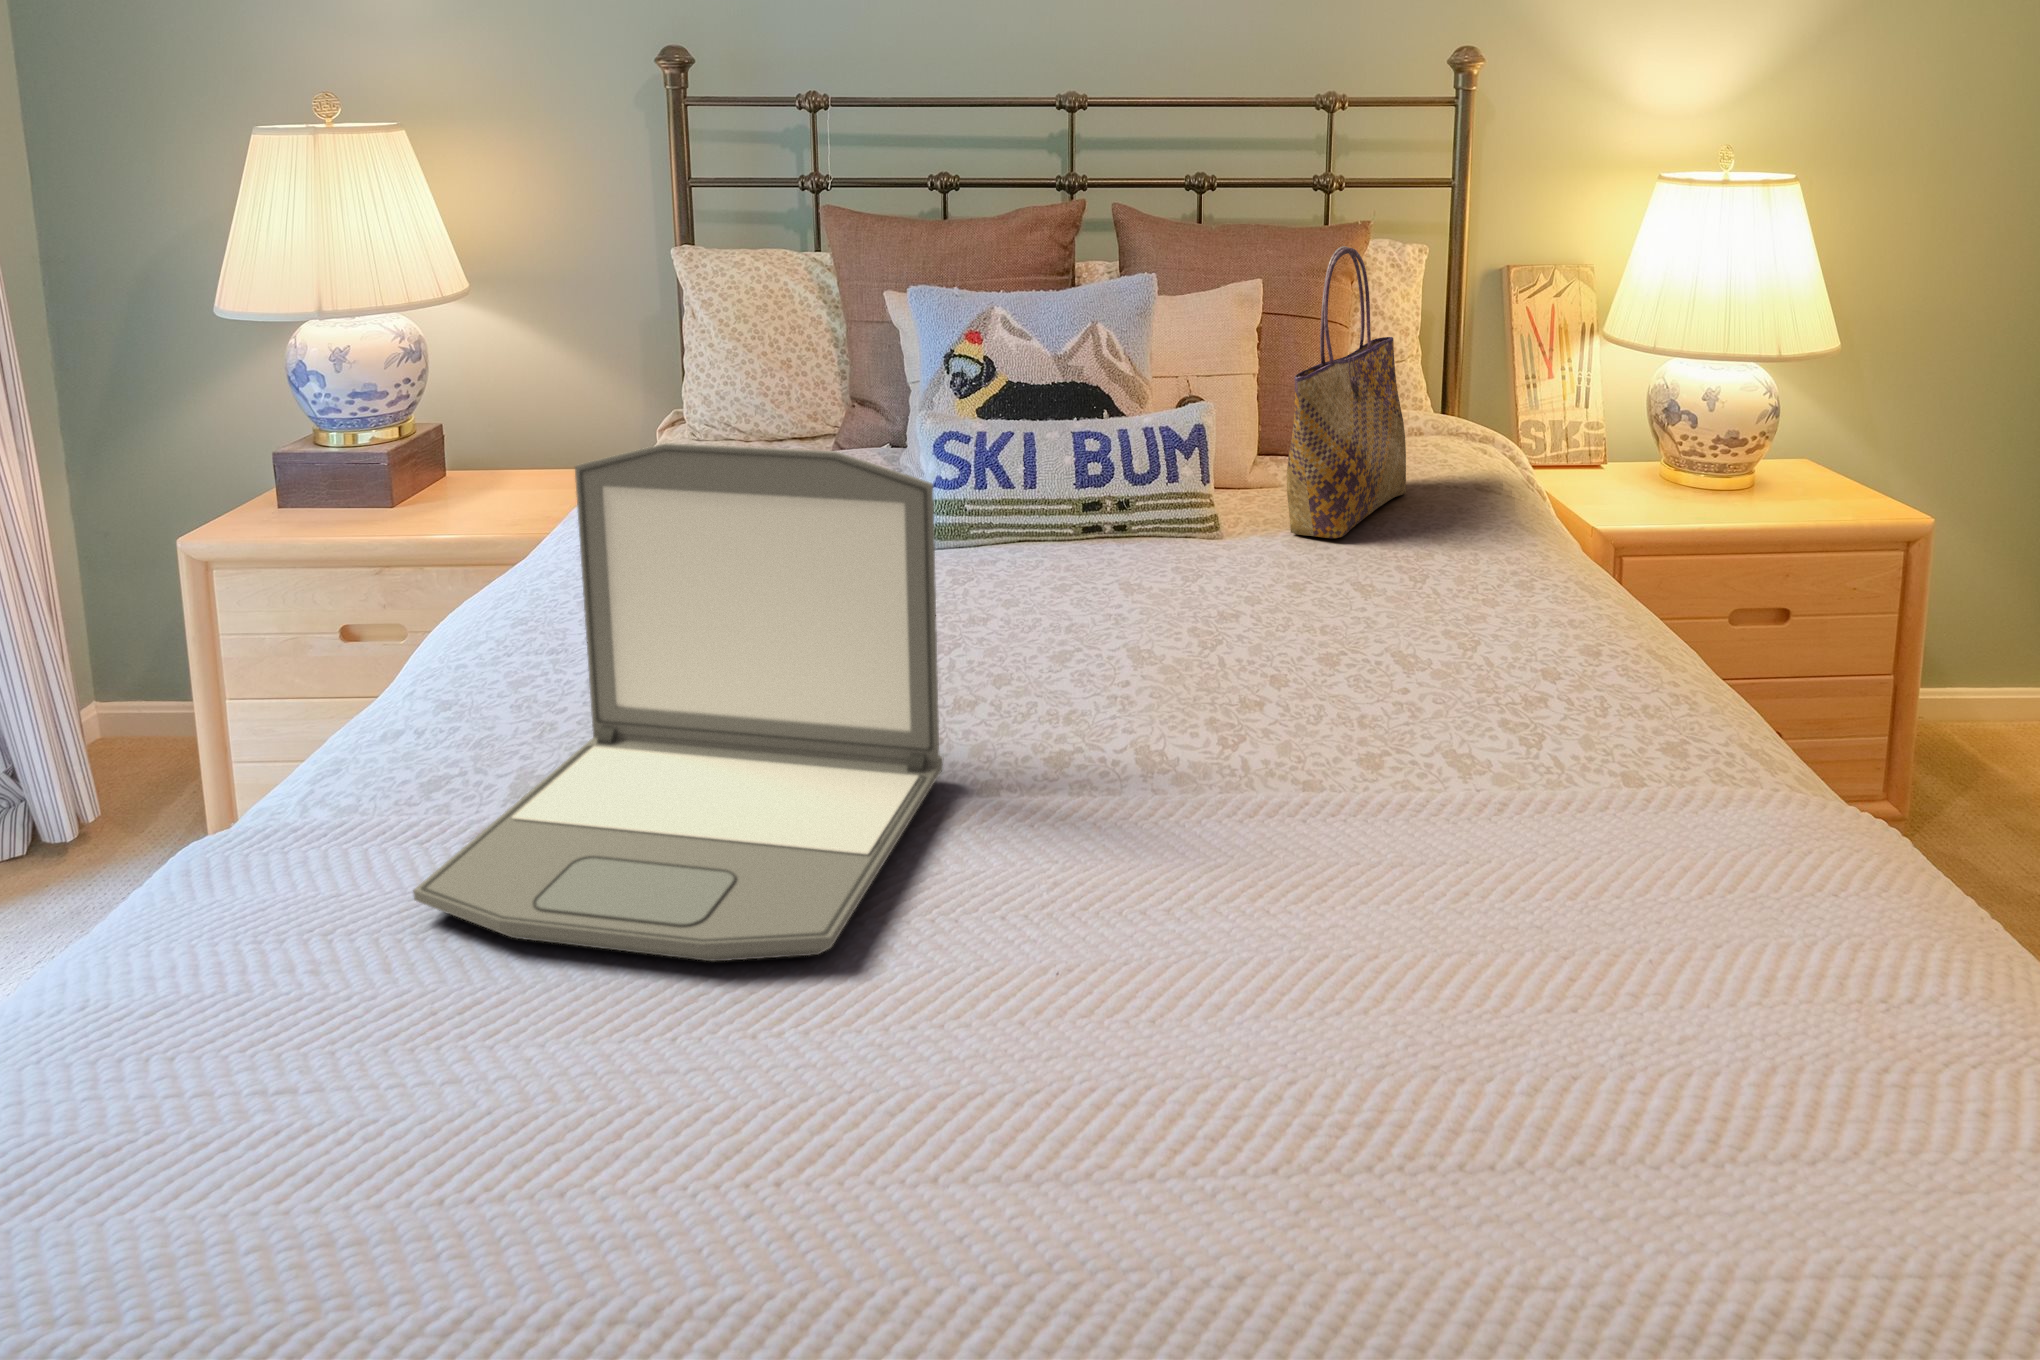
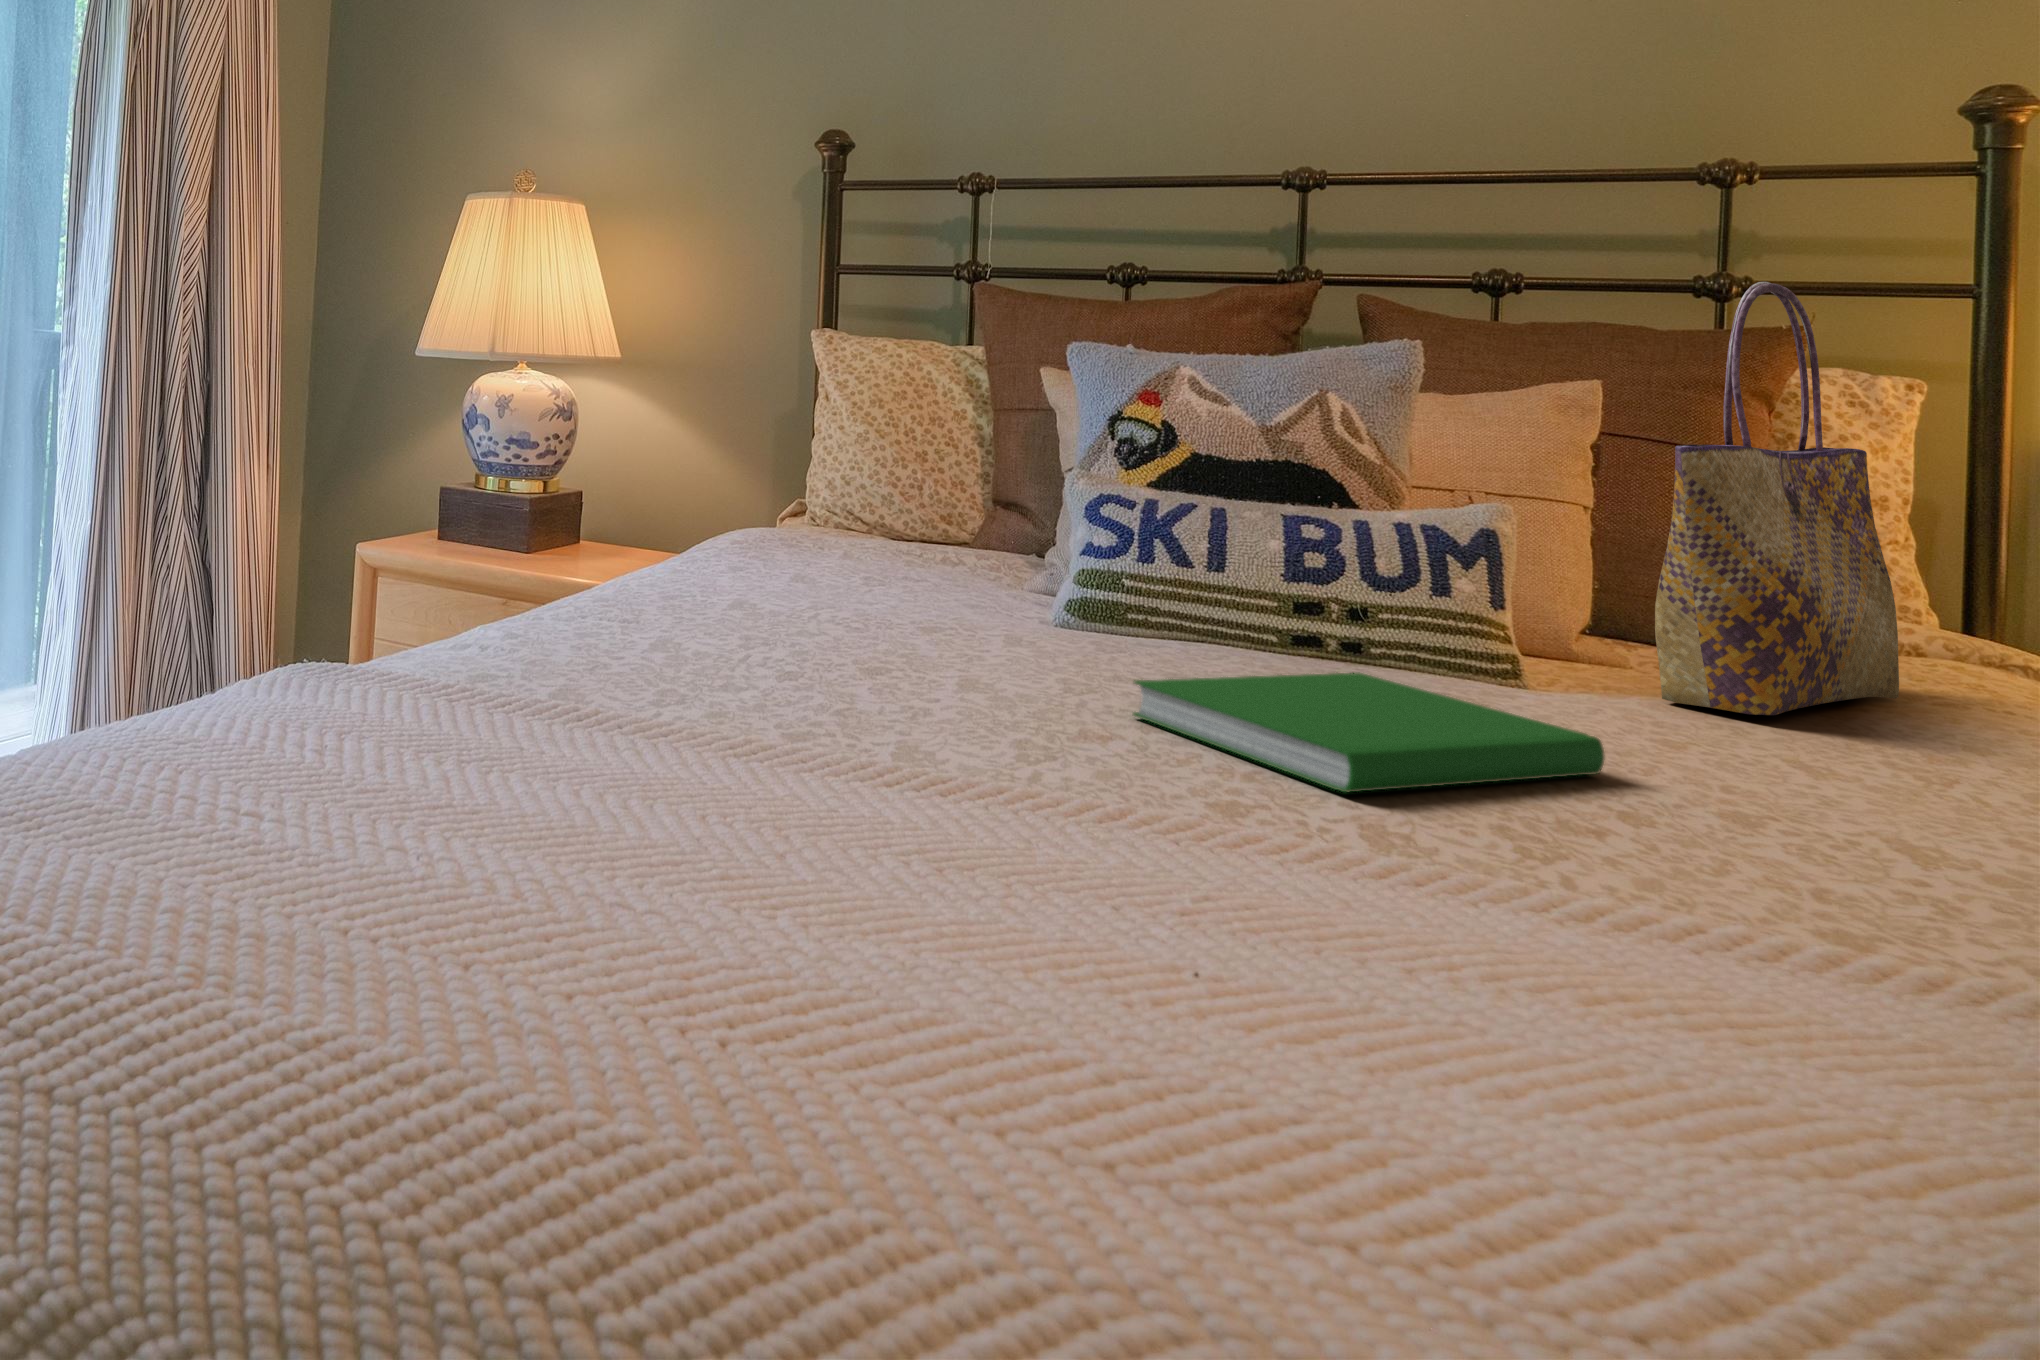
laptop: present [413,443,943,961] -> none [332,305,1043,927]
hardcover book: none [991,571,1257,696] -> present [1133,673,1605,793]

